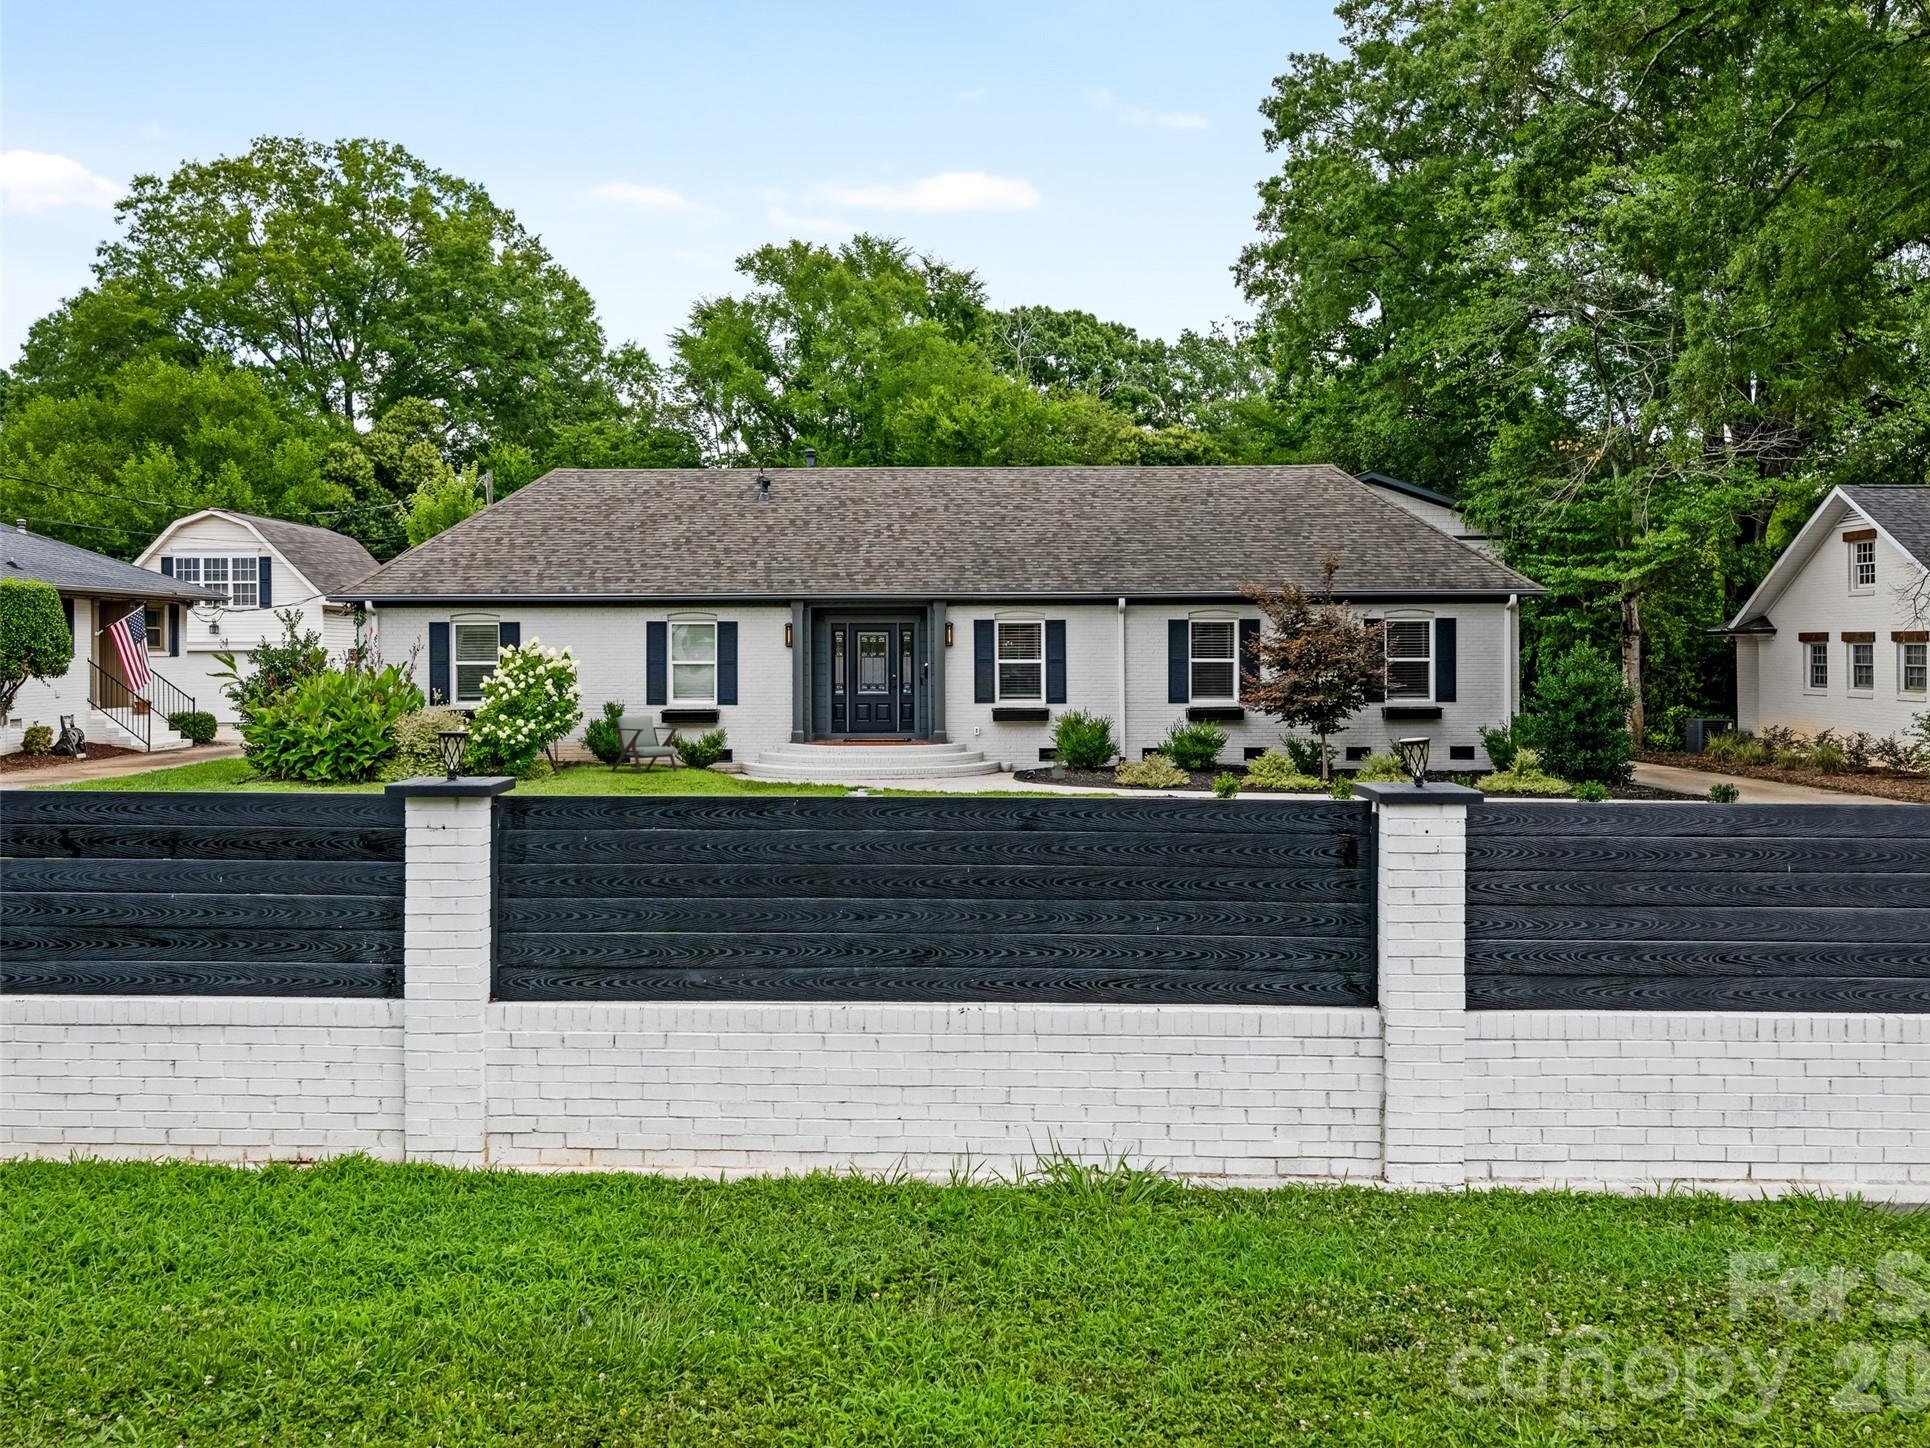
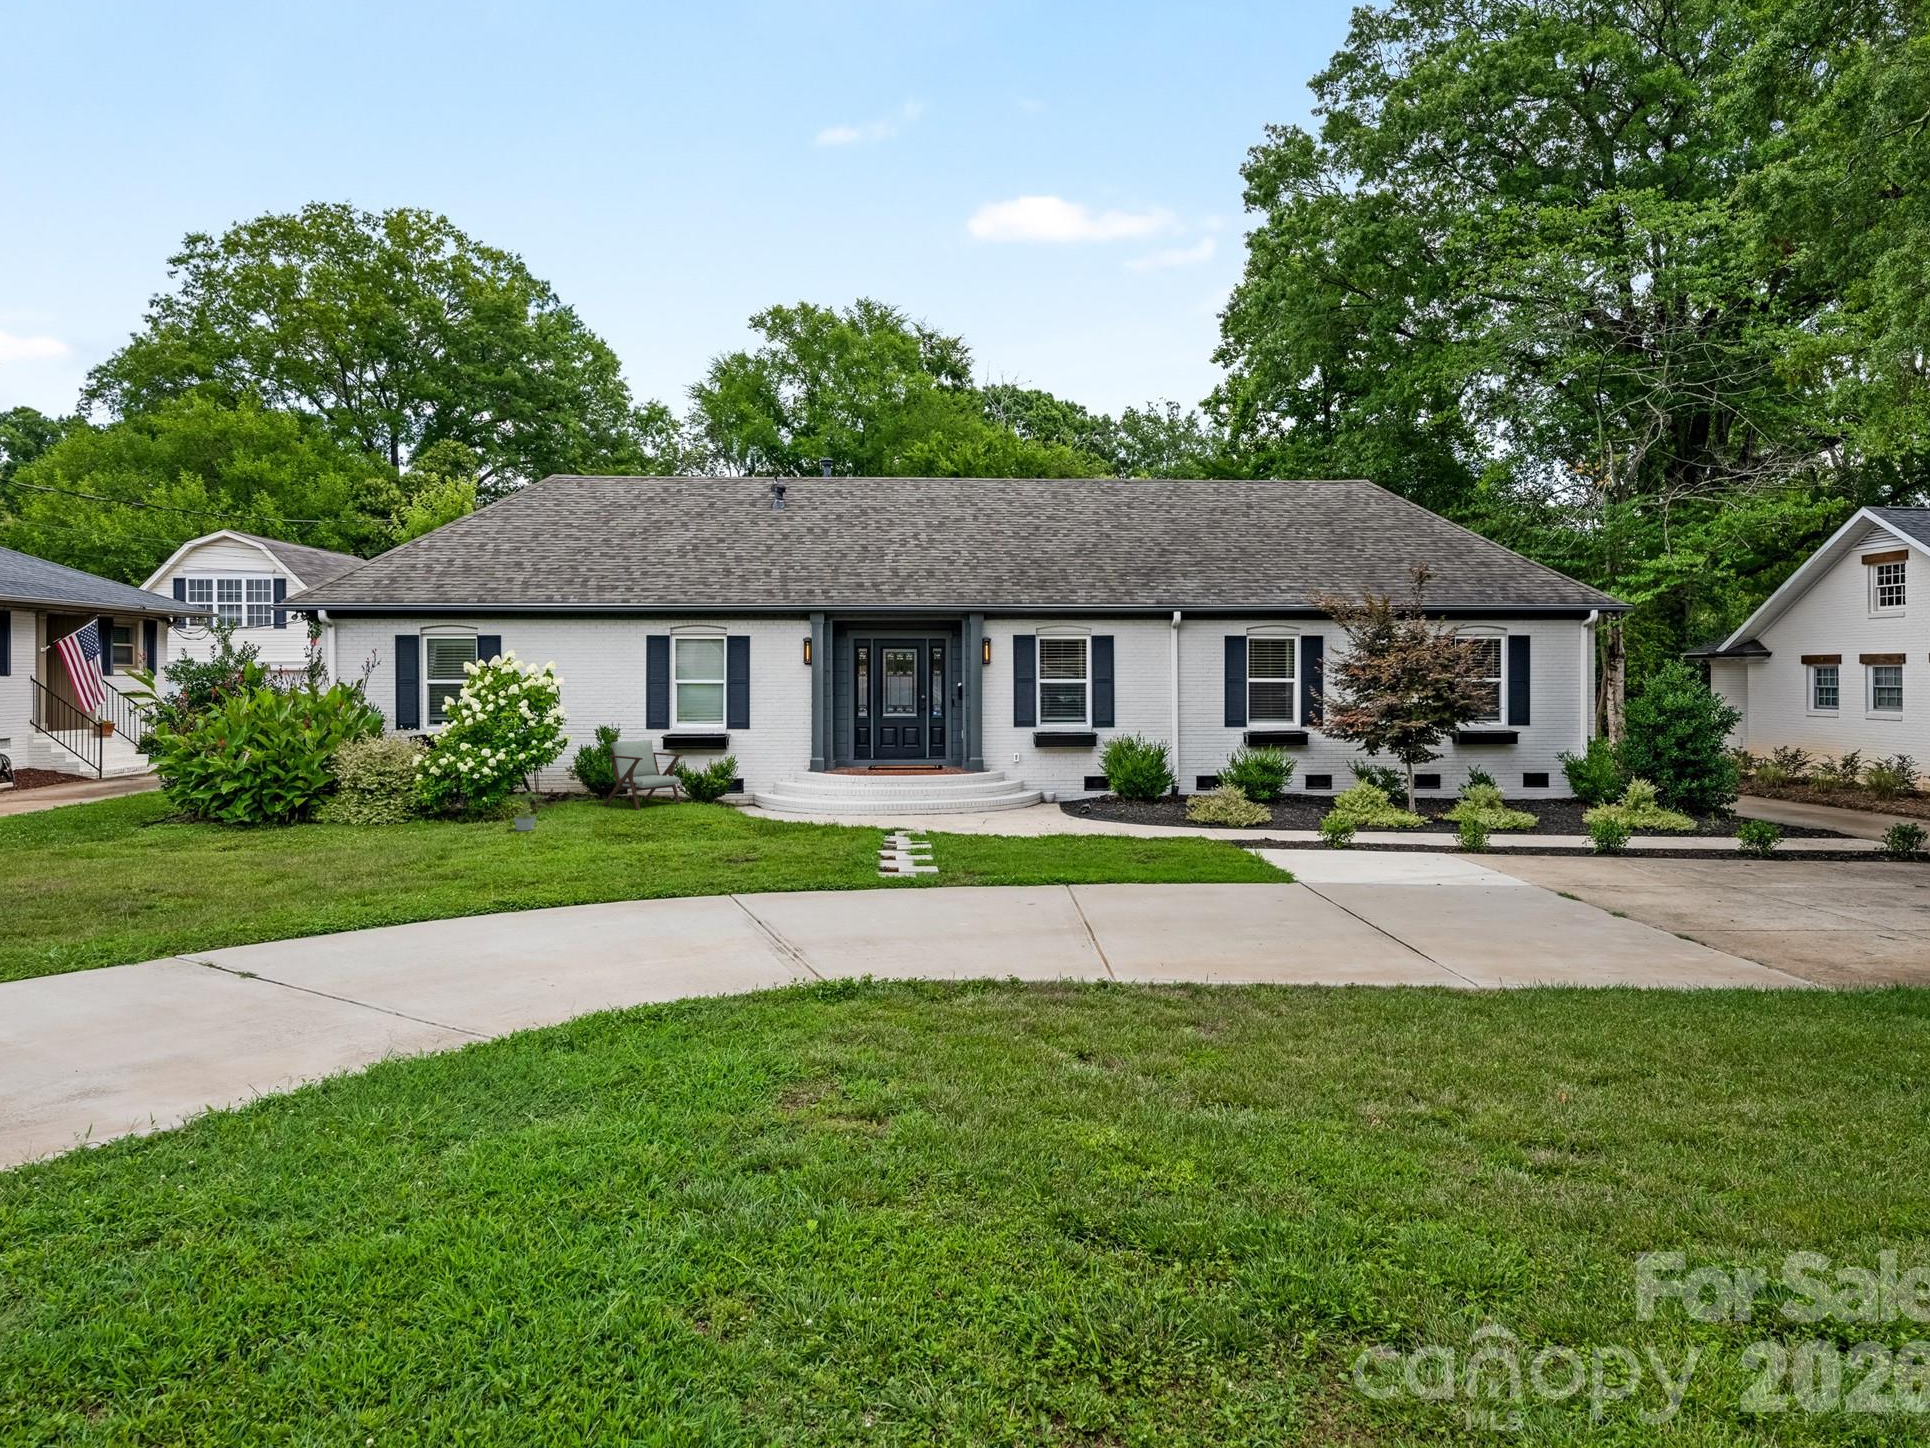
potted plant: present [1047,752,1072,778] -> present [510,792,545,831]

